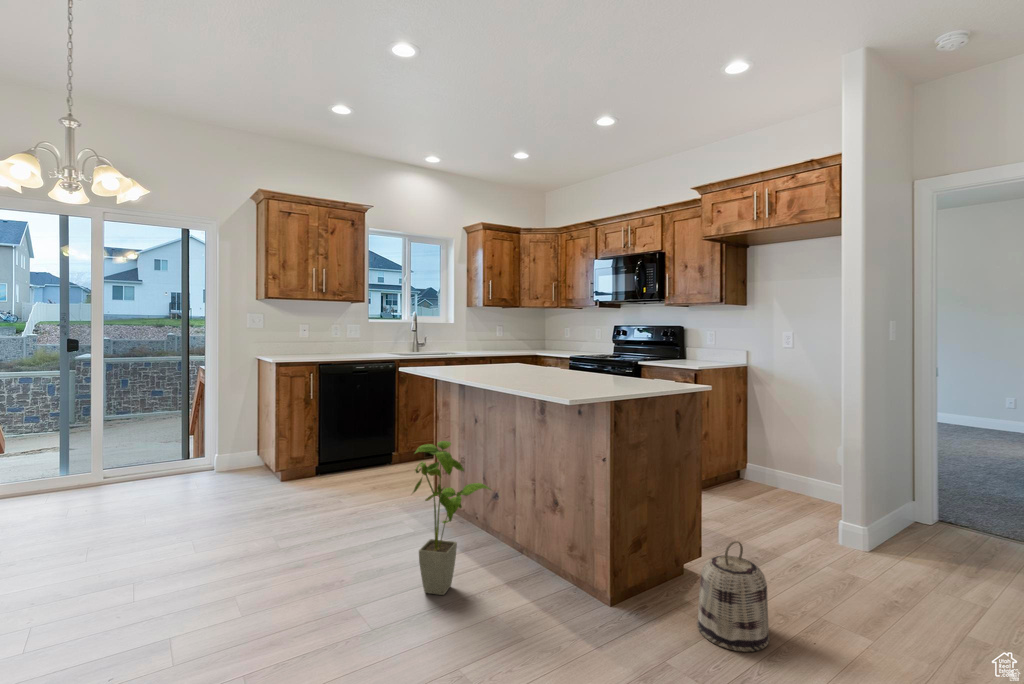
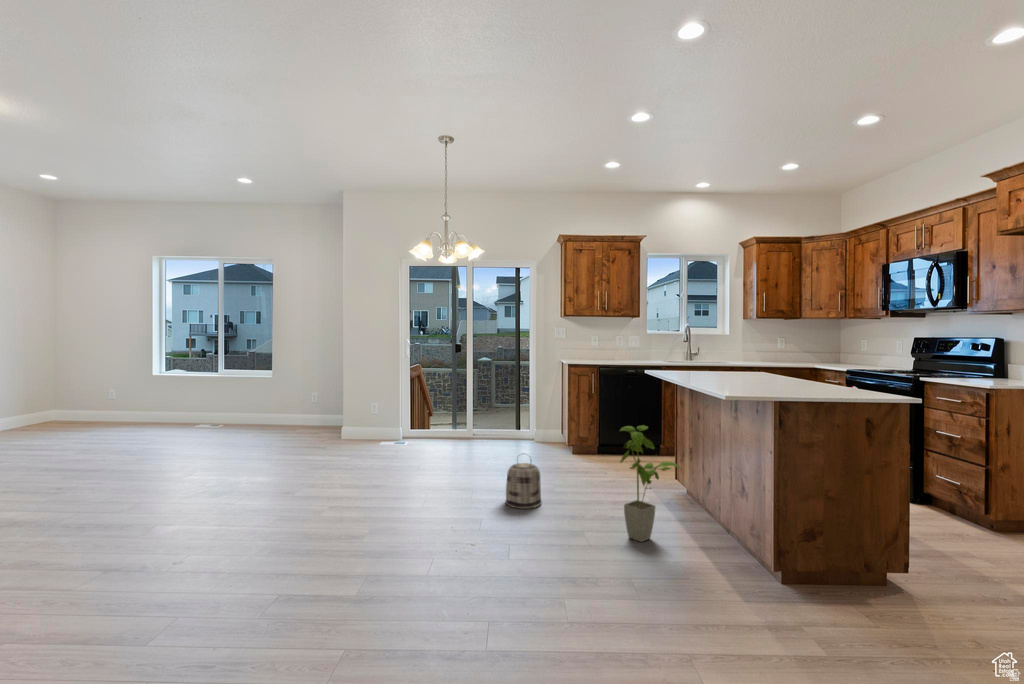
basket: present [697,541,770,652] -> present [506,463,541,509]

